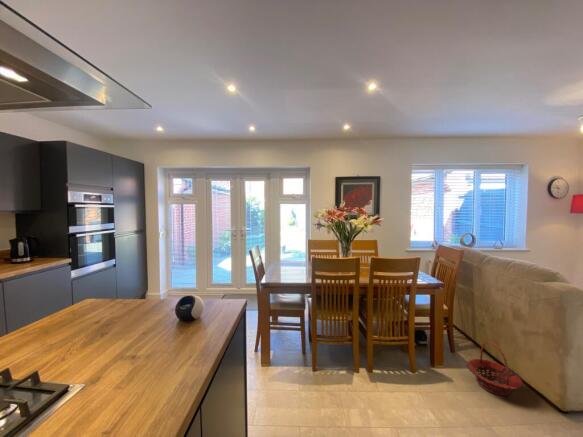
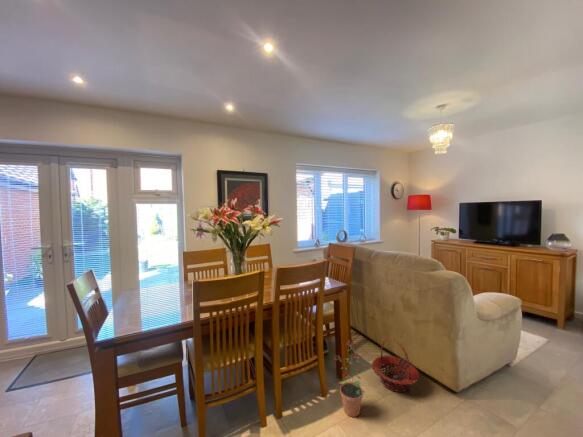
potted plant: none [421,329,448,394] -> present [334,341,363,417]

